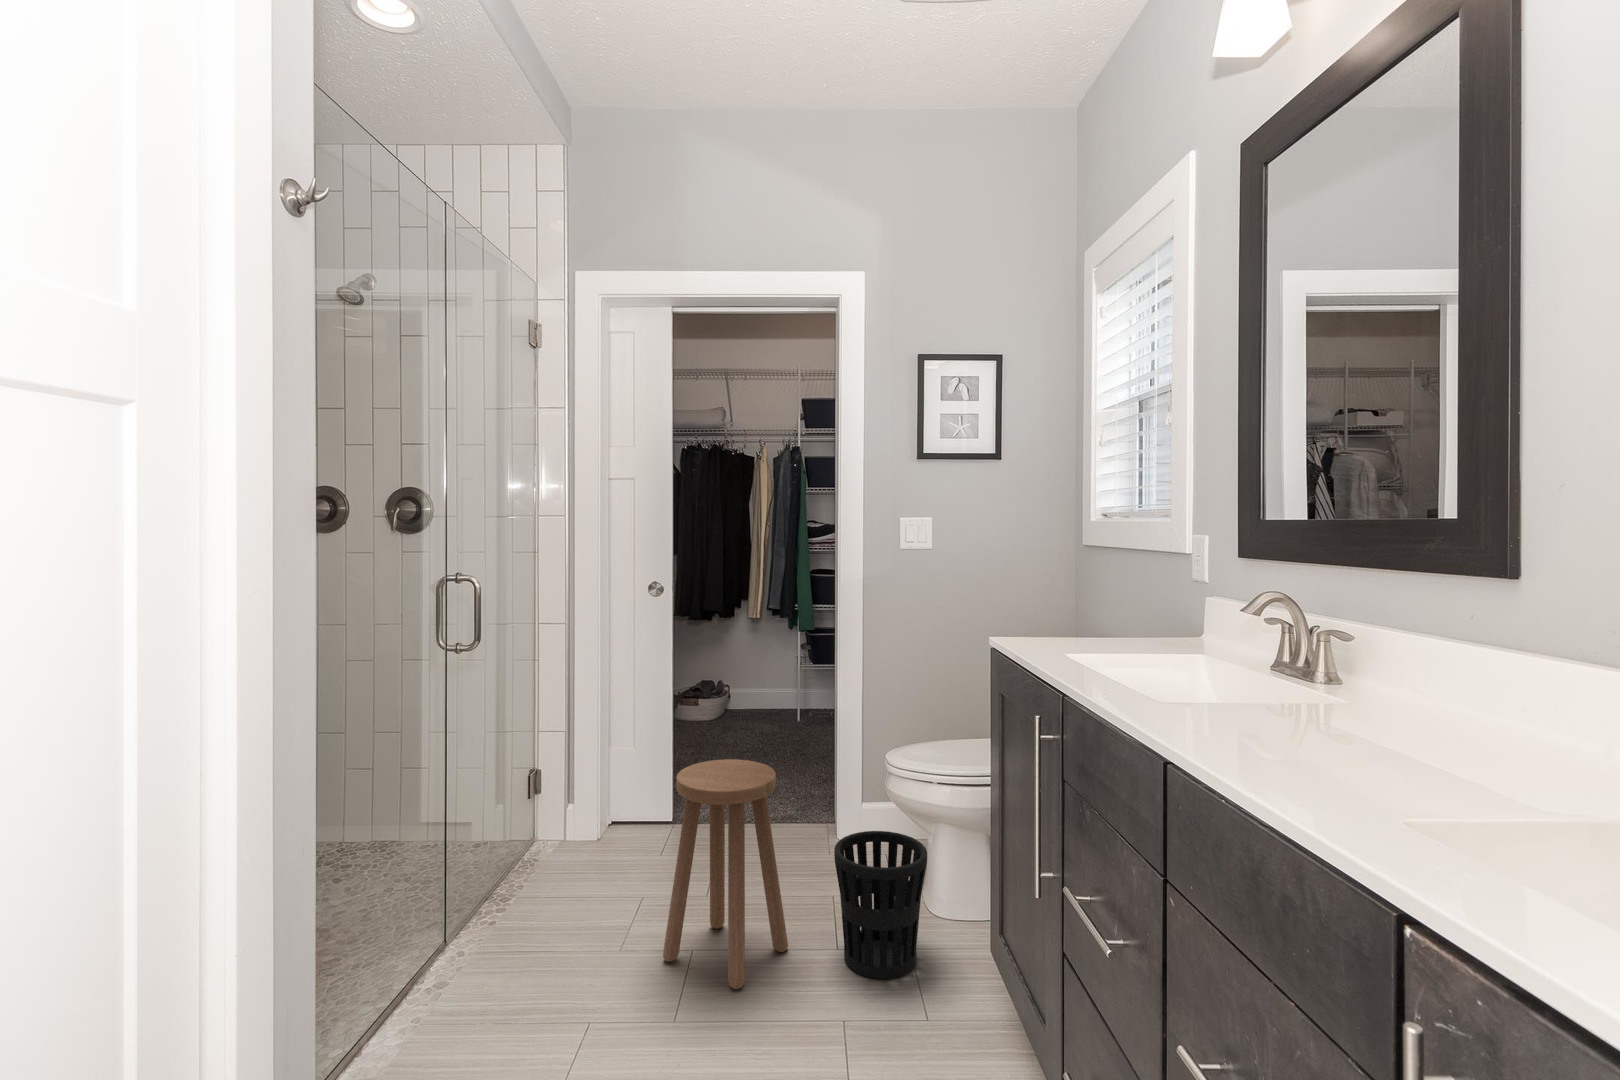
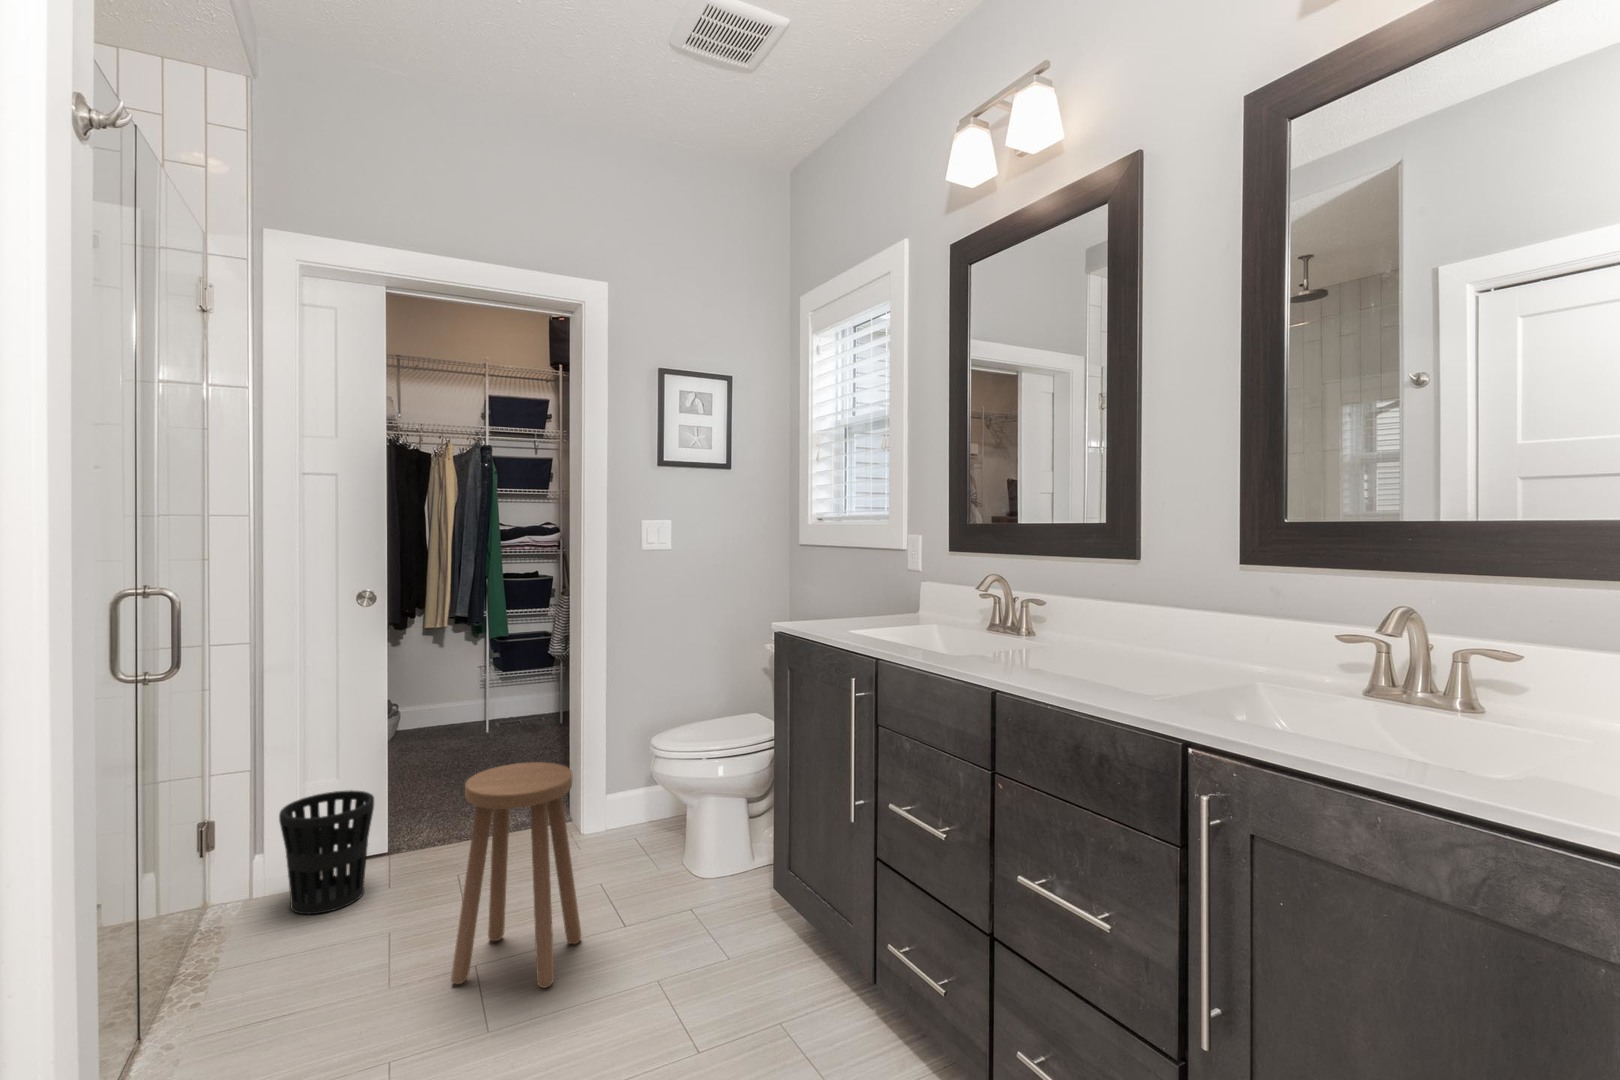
wastebasket: present [834,831,927,979] -> present [279,790,374,914]

